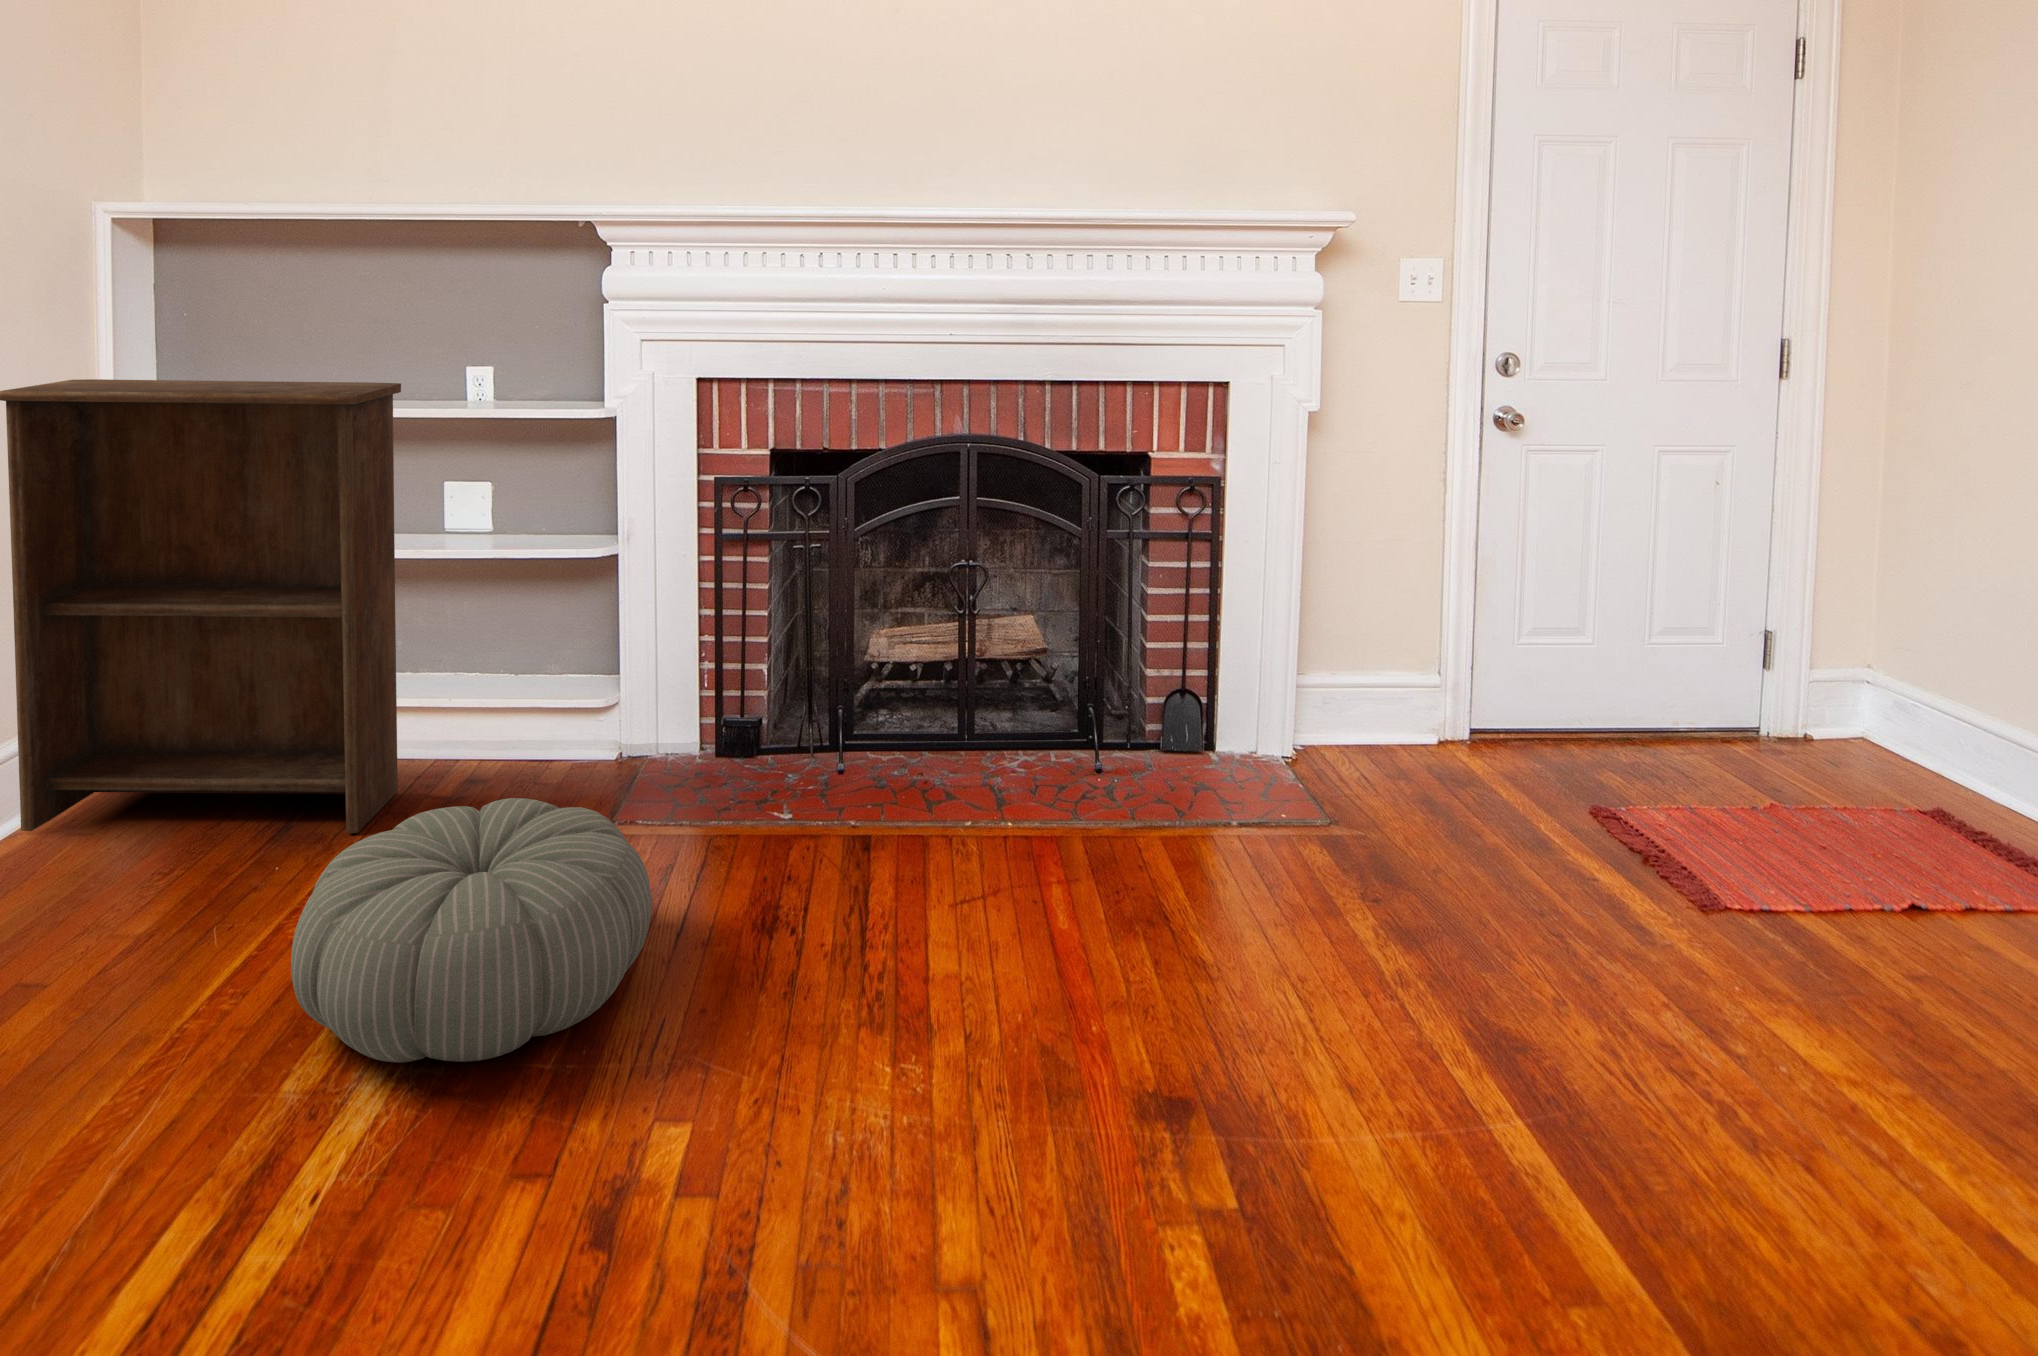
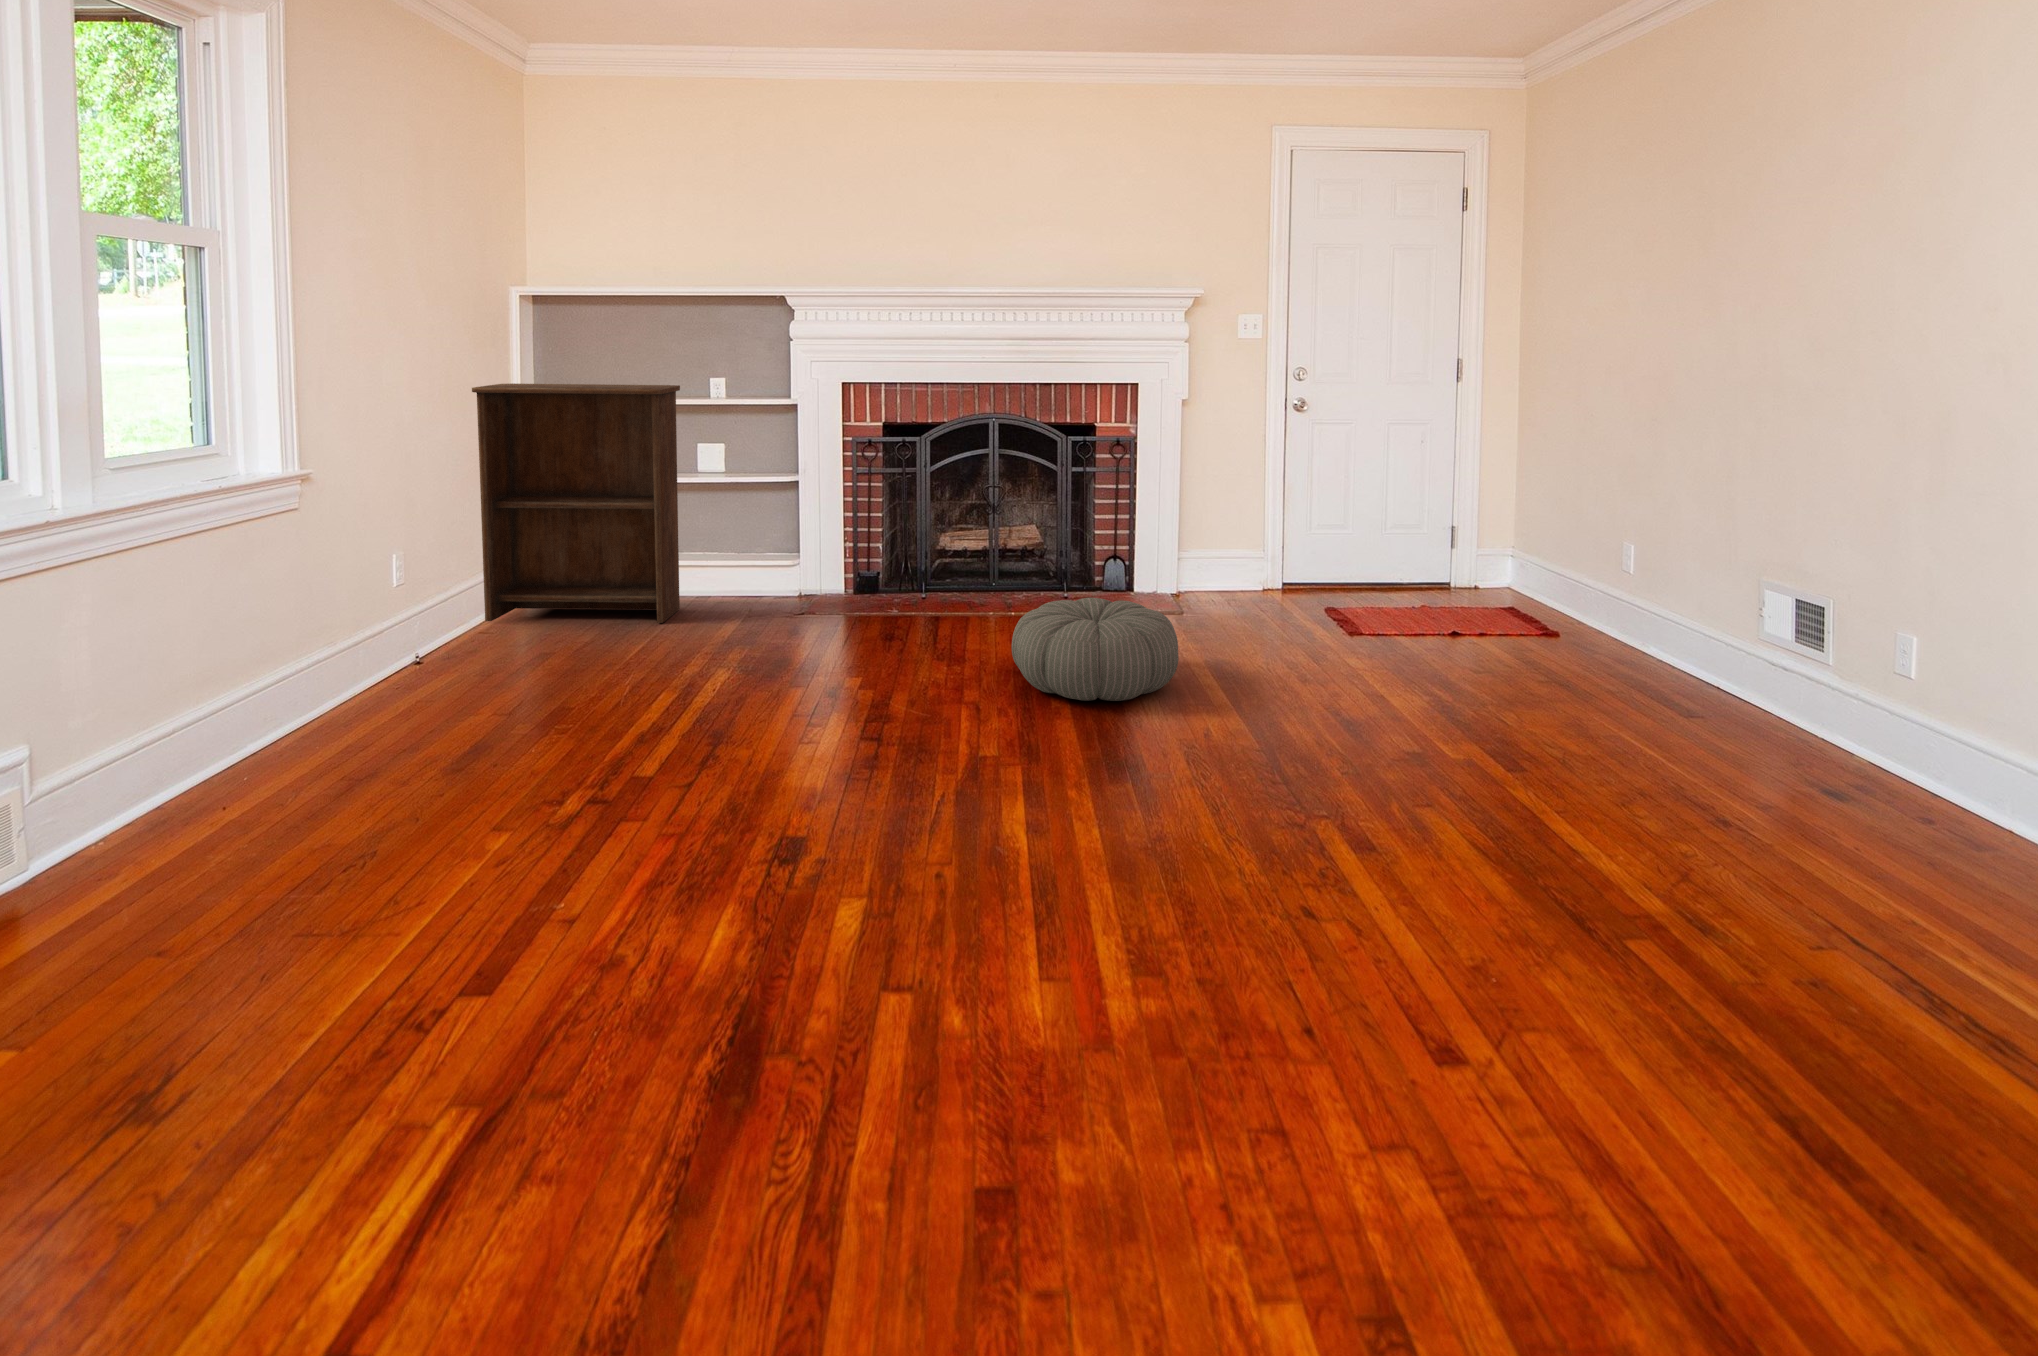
pouf: present [291,798,652,1062] -> present [1012,598,1179,701]

